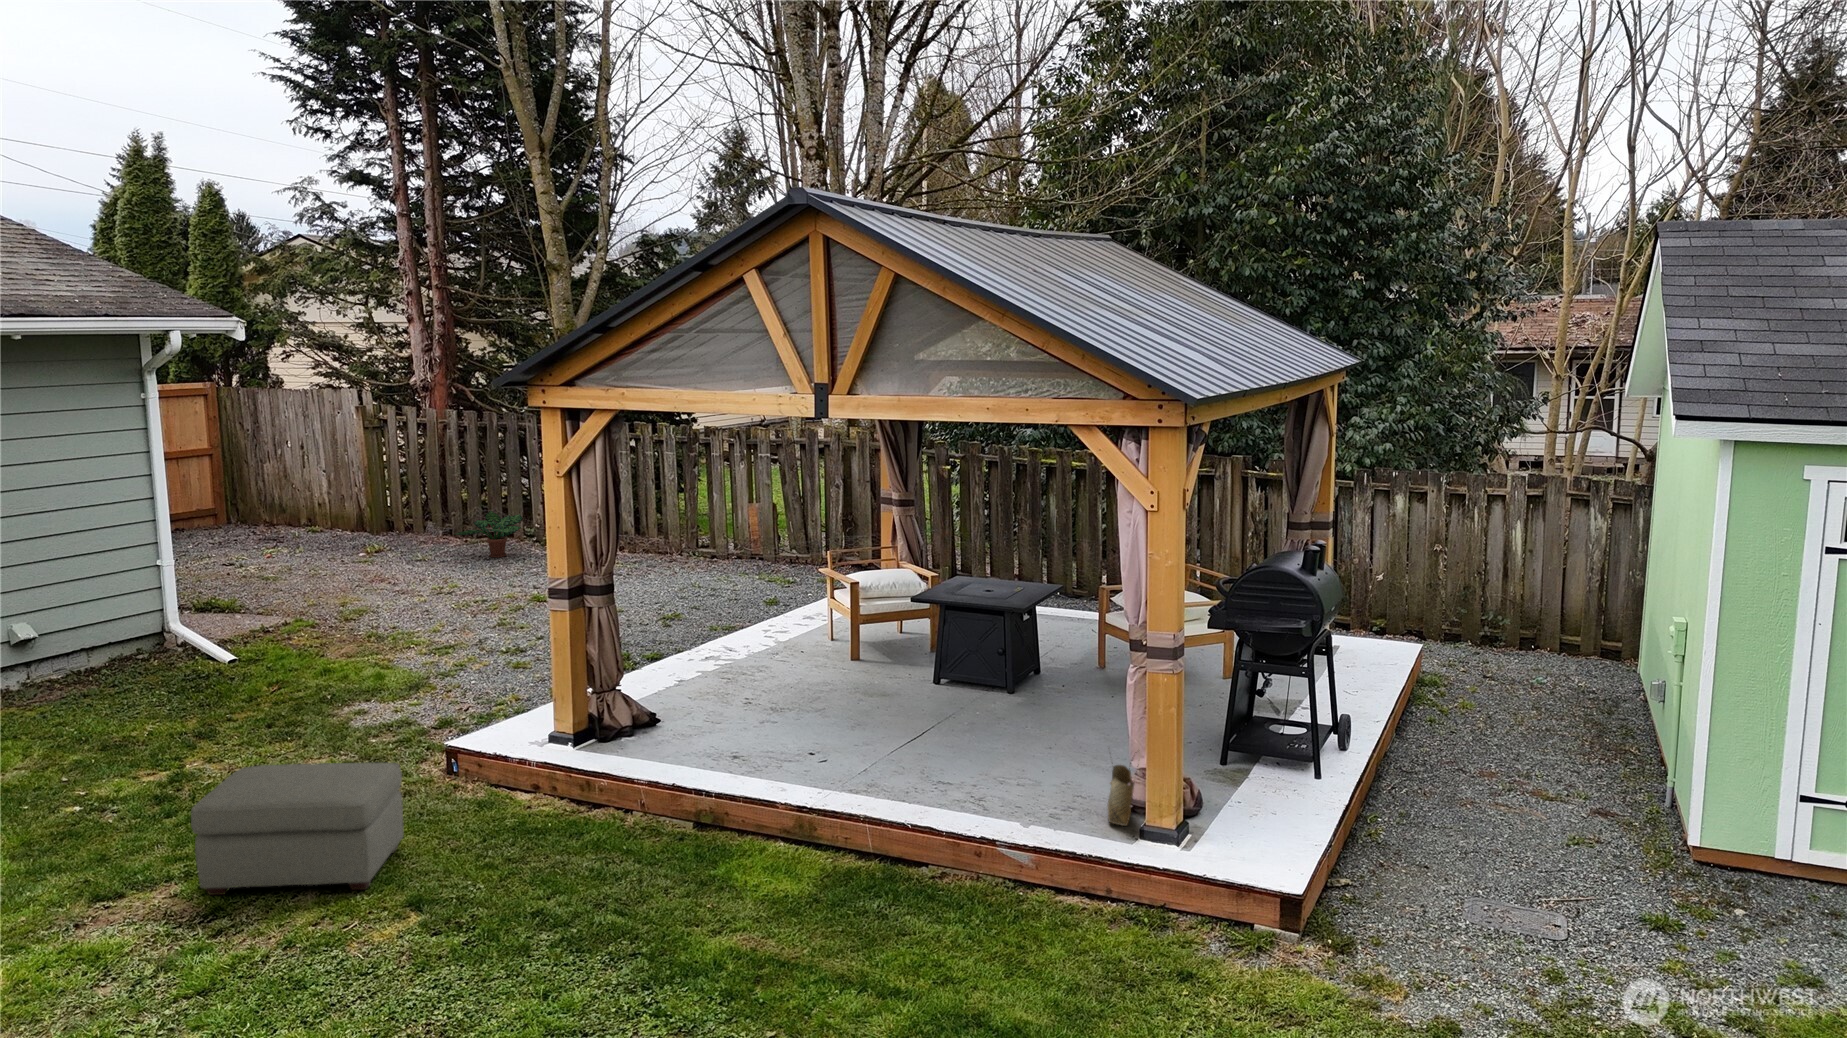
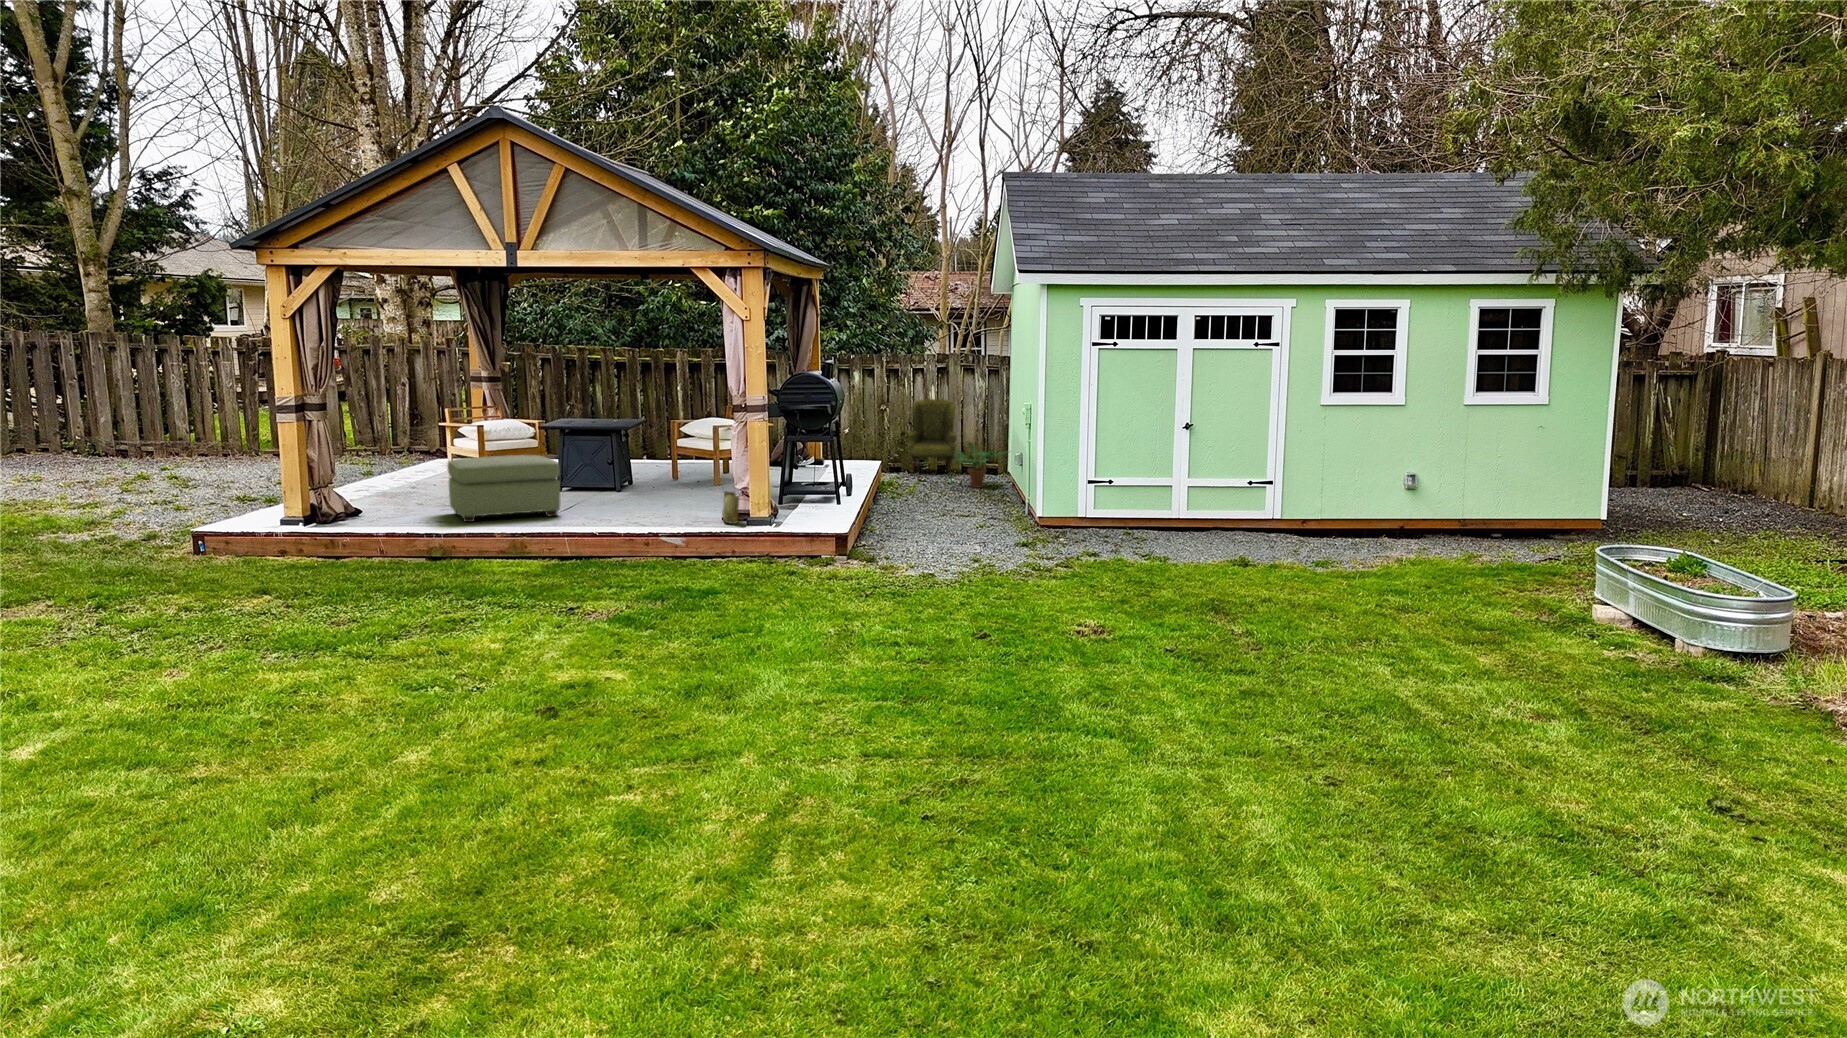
potted plant: present [454,511,523,558] -> present [951,442,1007,488]
armchair: none [1469,542,1555,672] -> present [908,399,956,476]
ottoman: present [191,762,404,895] -> present [447,455,560,522]

